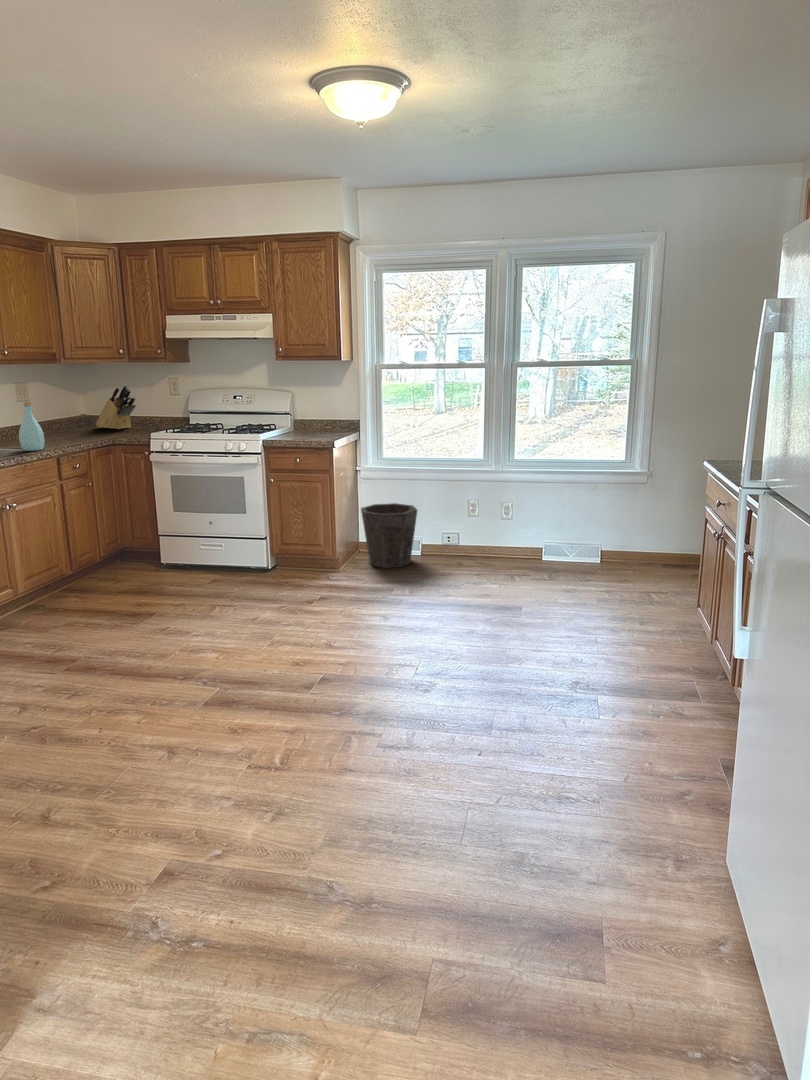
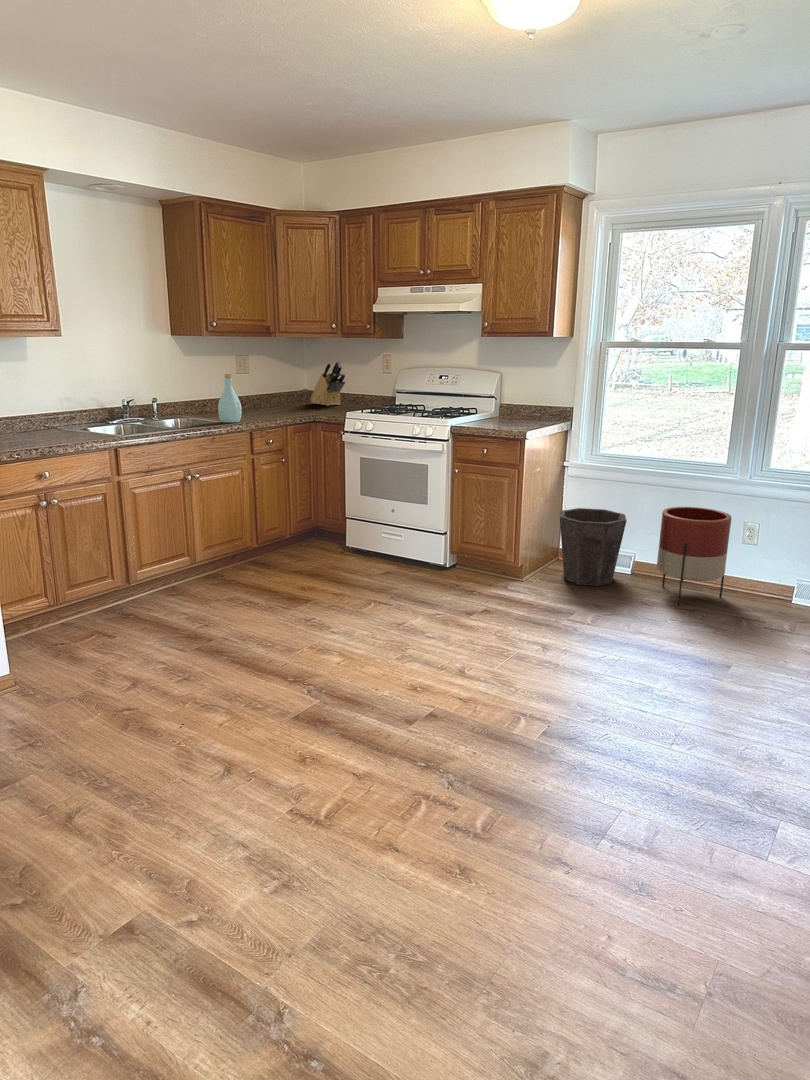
planter: none [446,494,497,573] -> present [657,507,731,606]

